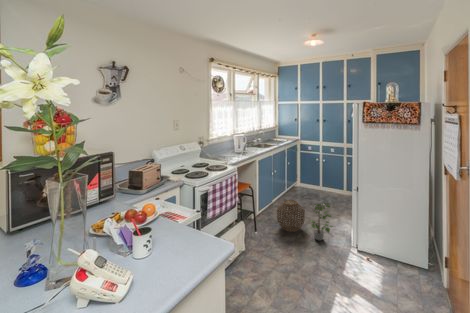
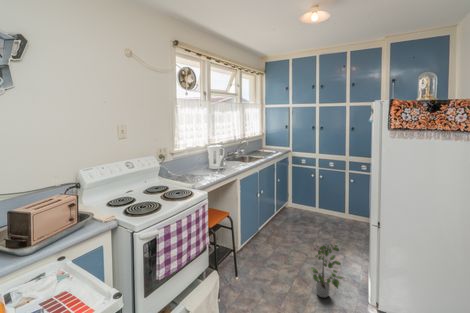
woven basket: present [277,200,305,232] -> none [264,236,302,282]

